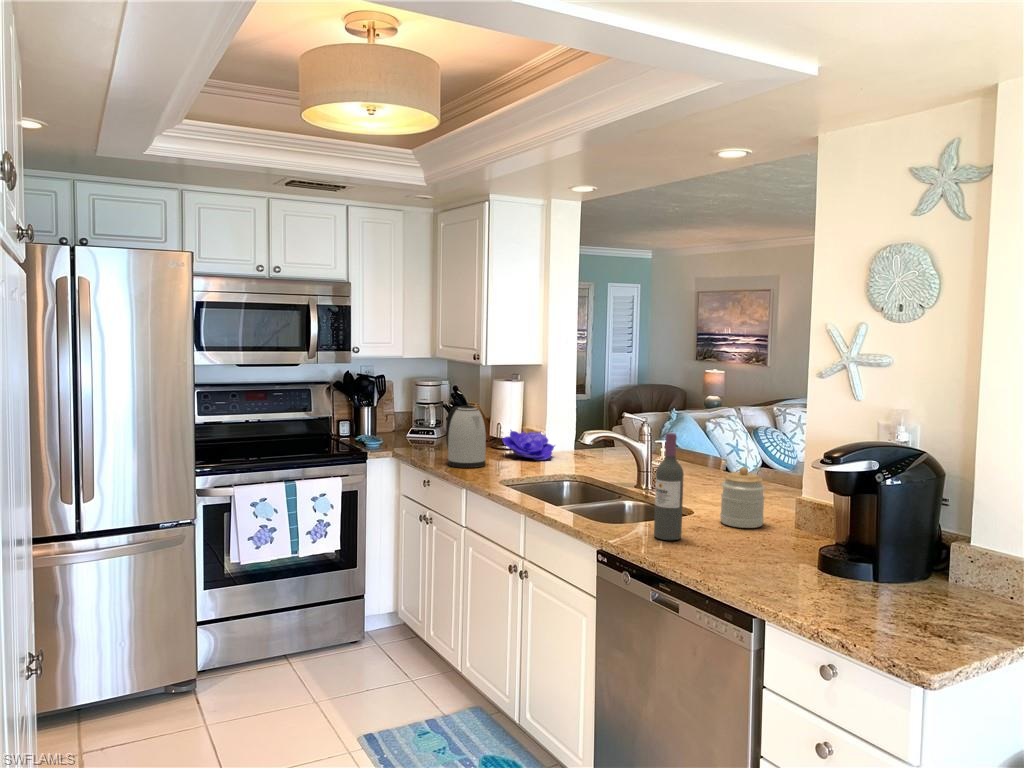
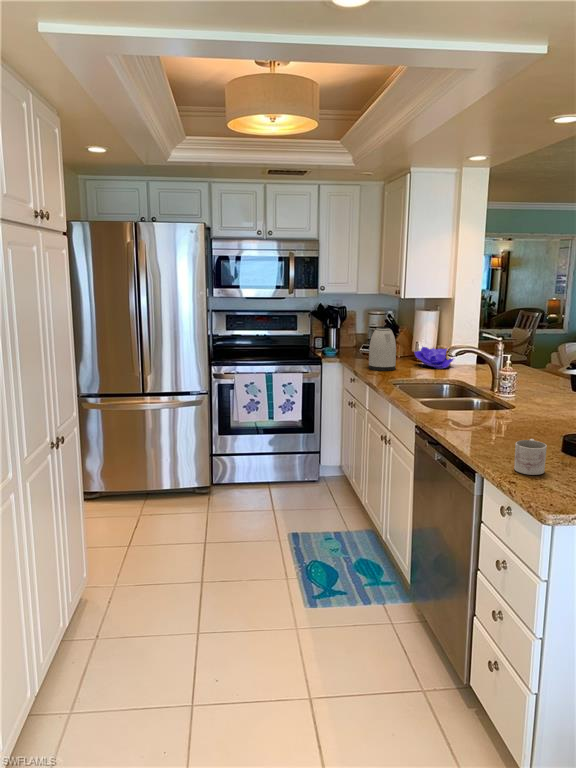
wine bottle: present [654,433,683,540] -> none [458,346,481,423]
jar: present [720,467,765,528] -> none [524,375,560,421]
mug: none [809,561,853,614] -> present [514,439,547,475]

